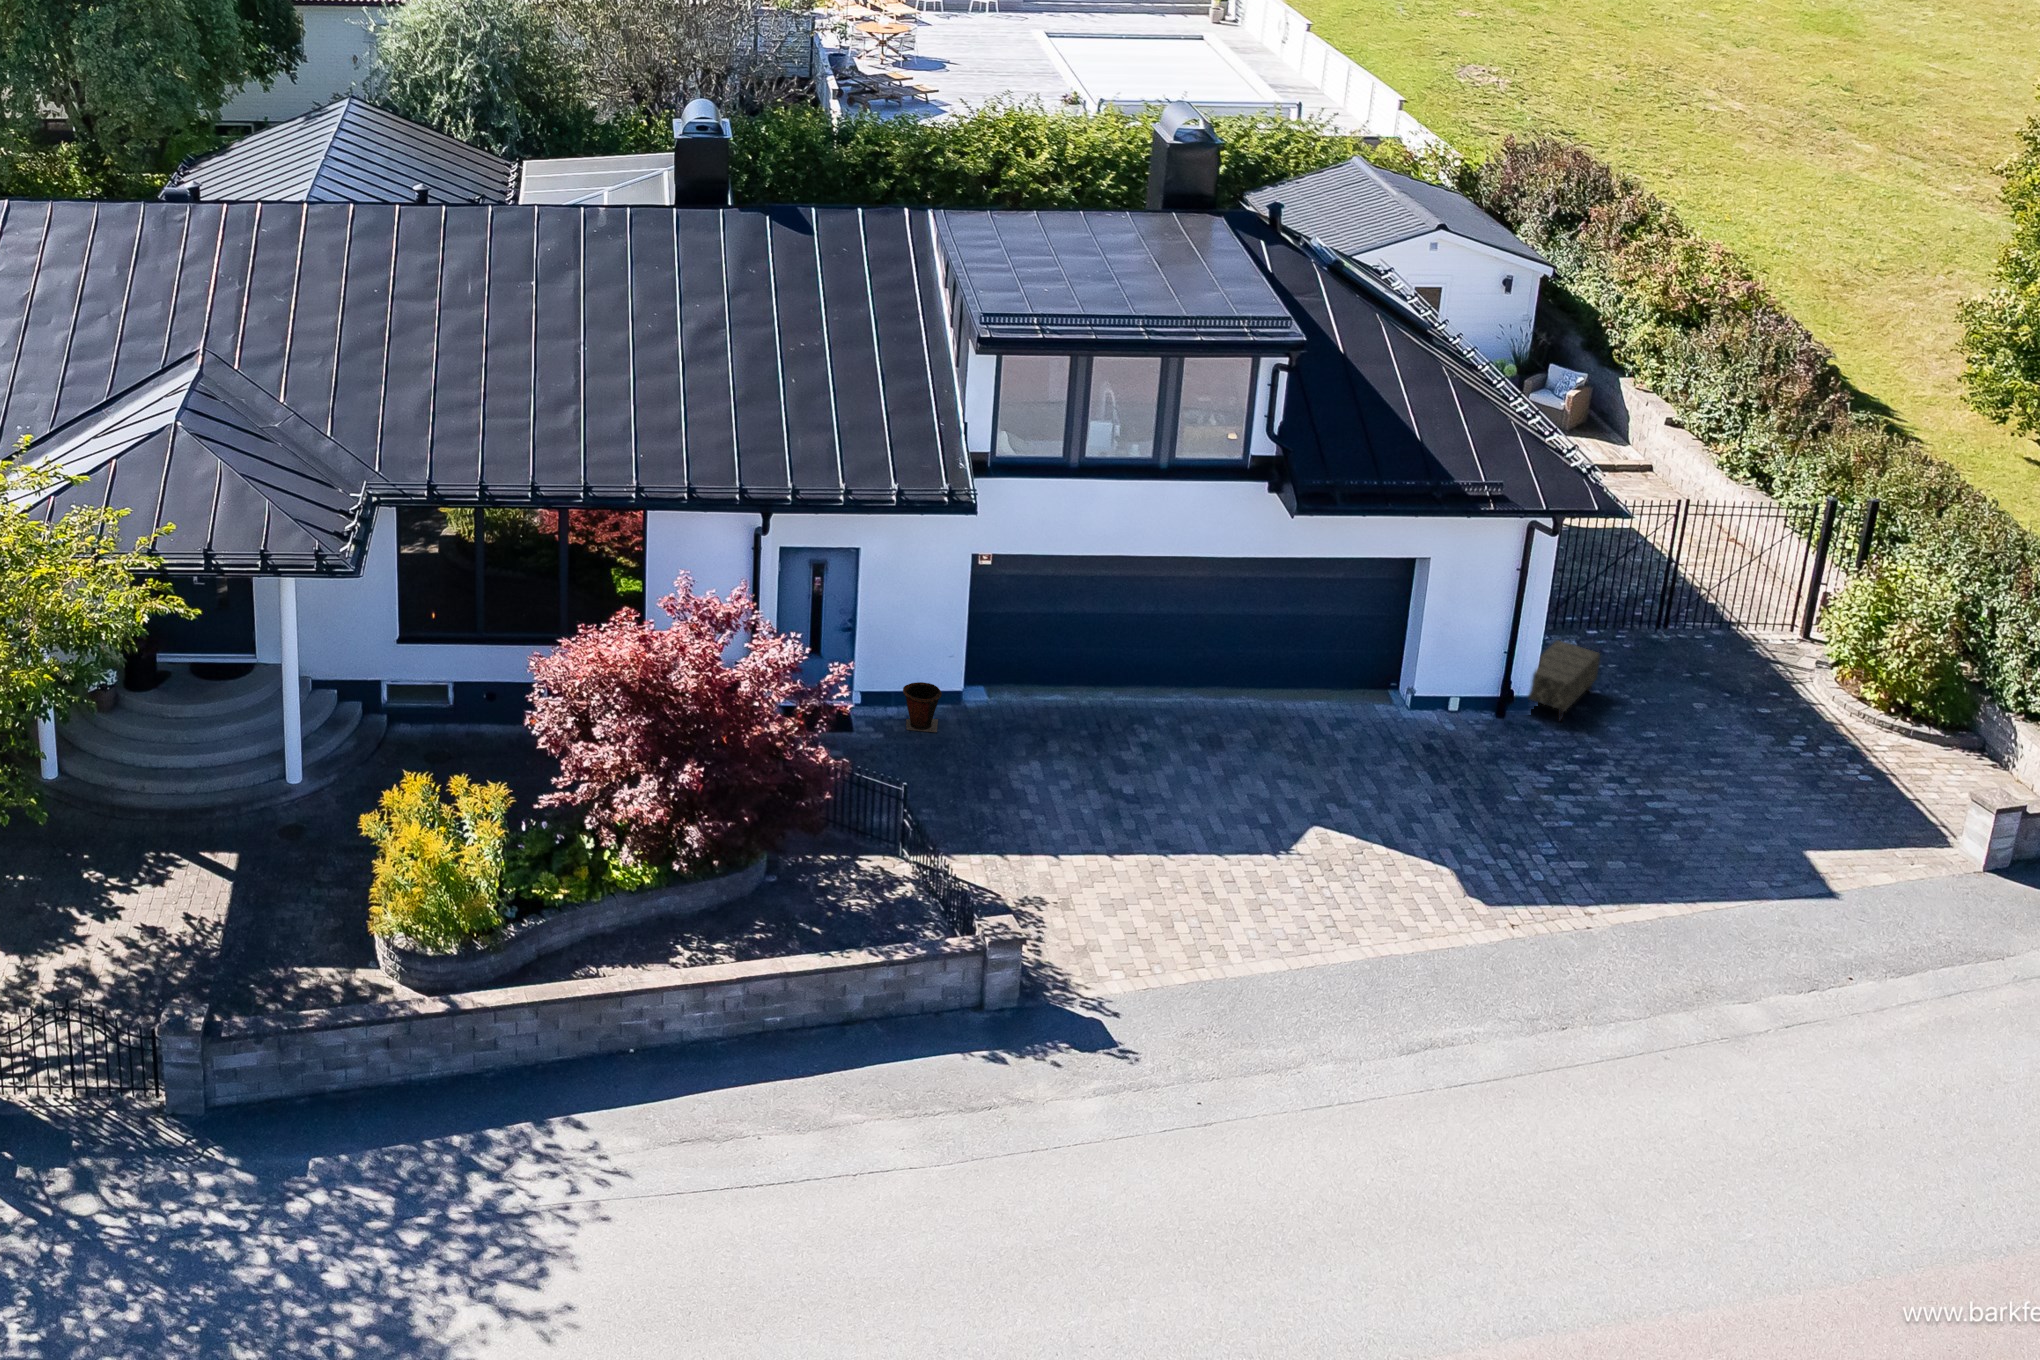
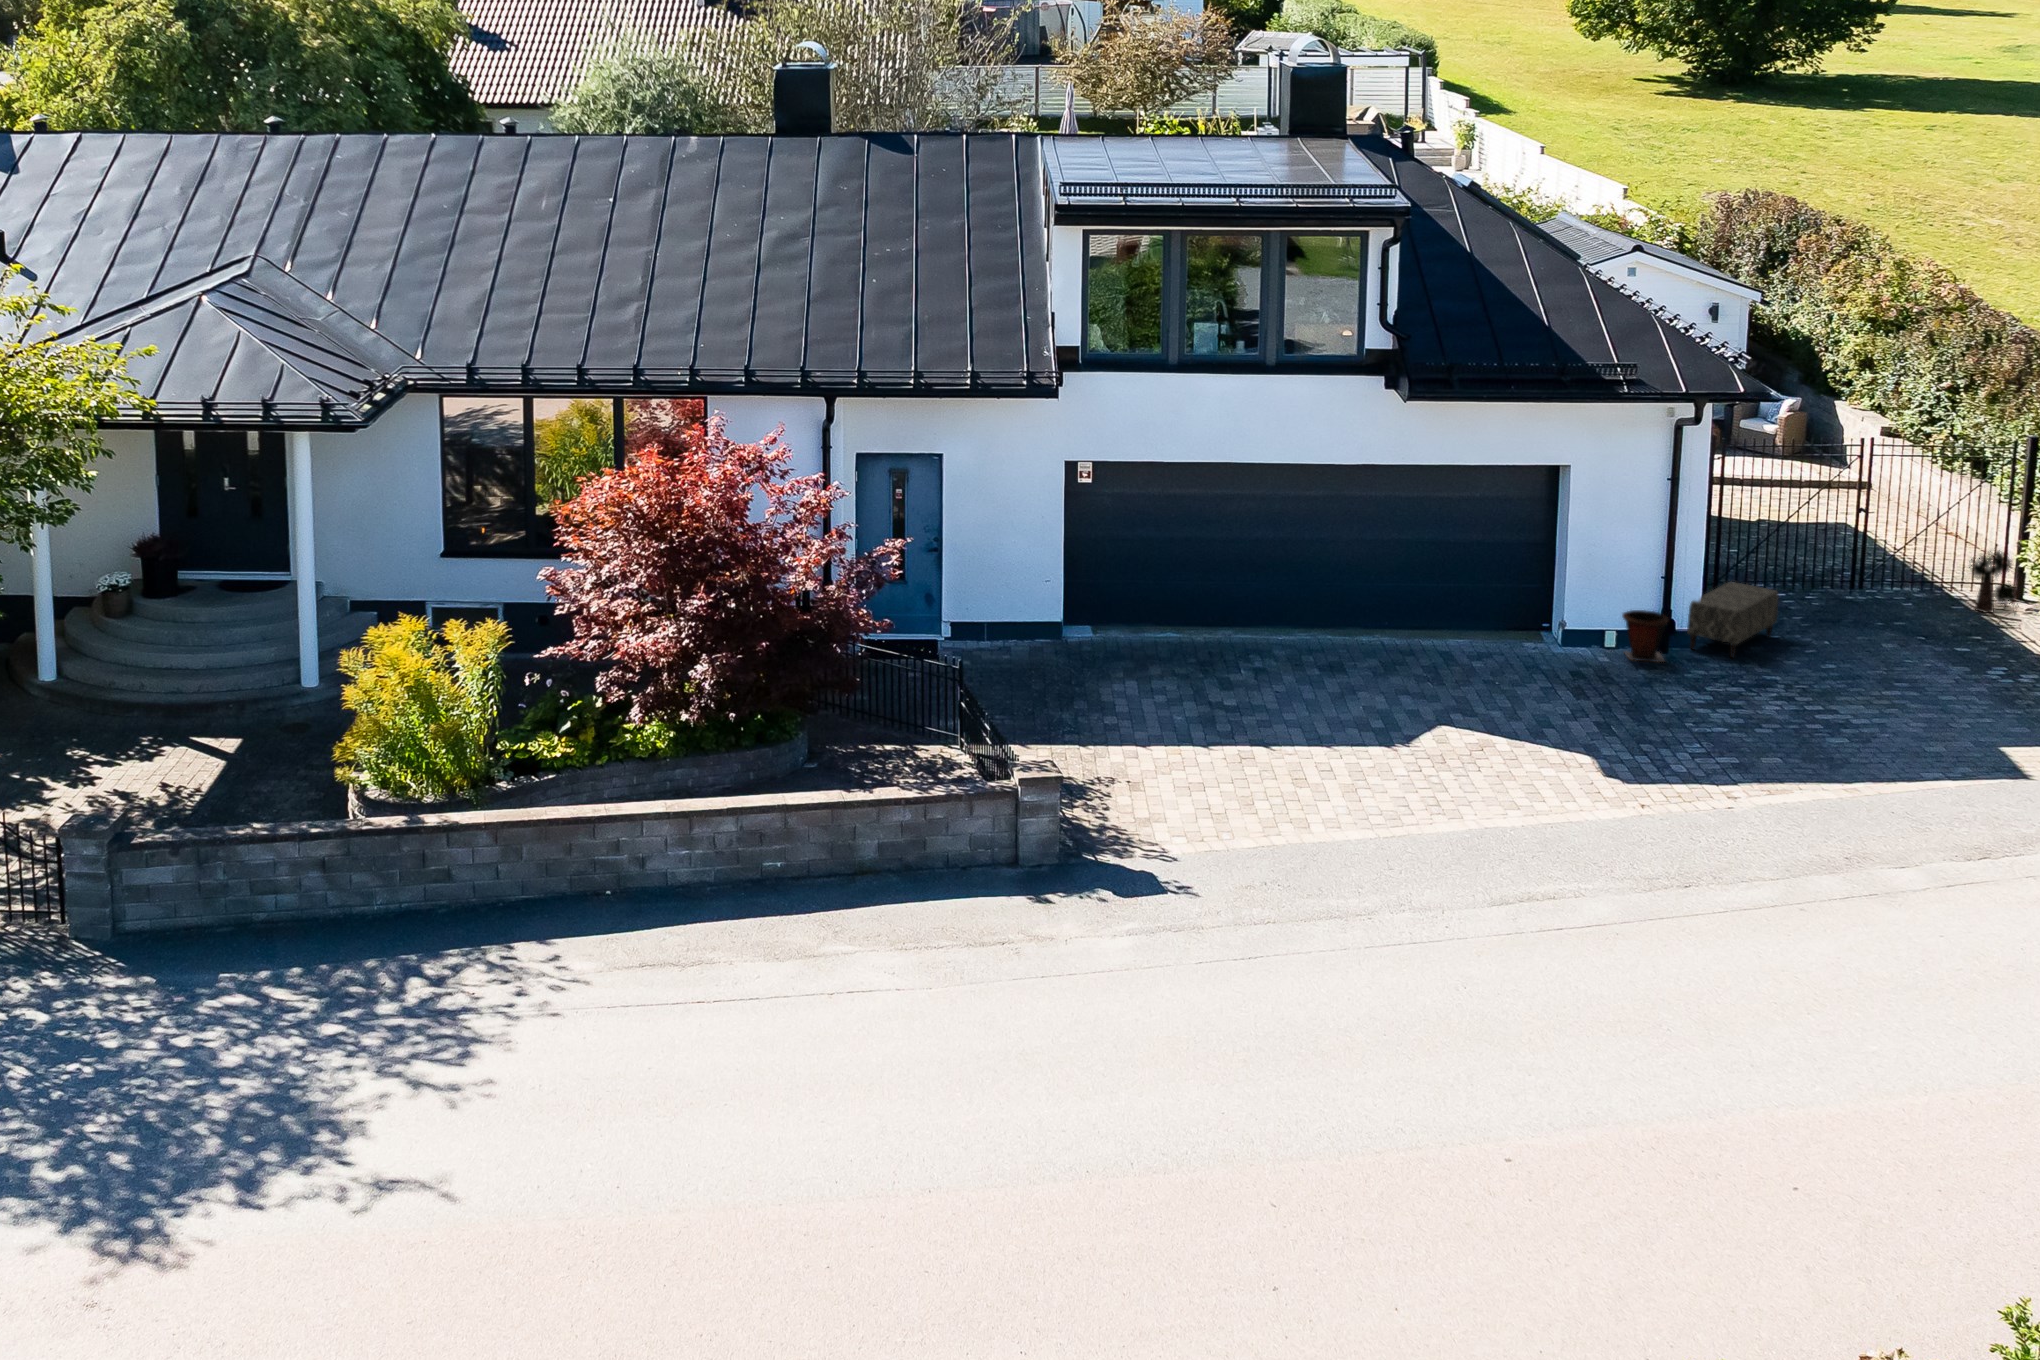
potted plant: none [1761,601,1804,661] -> present [1969,550,2019,613]
waste bin: present [903,682,942,732] -> present [1622,610,1668,662]

